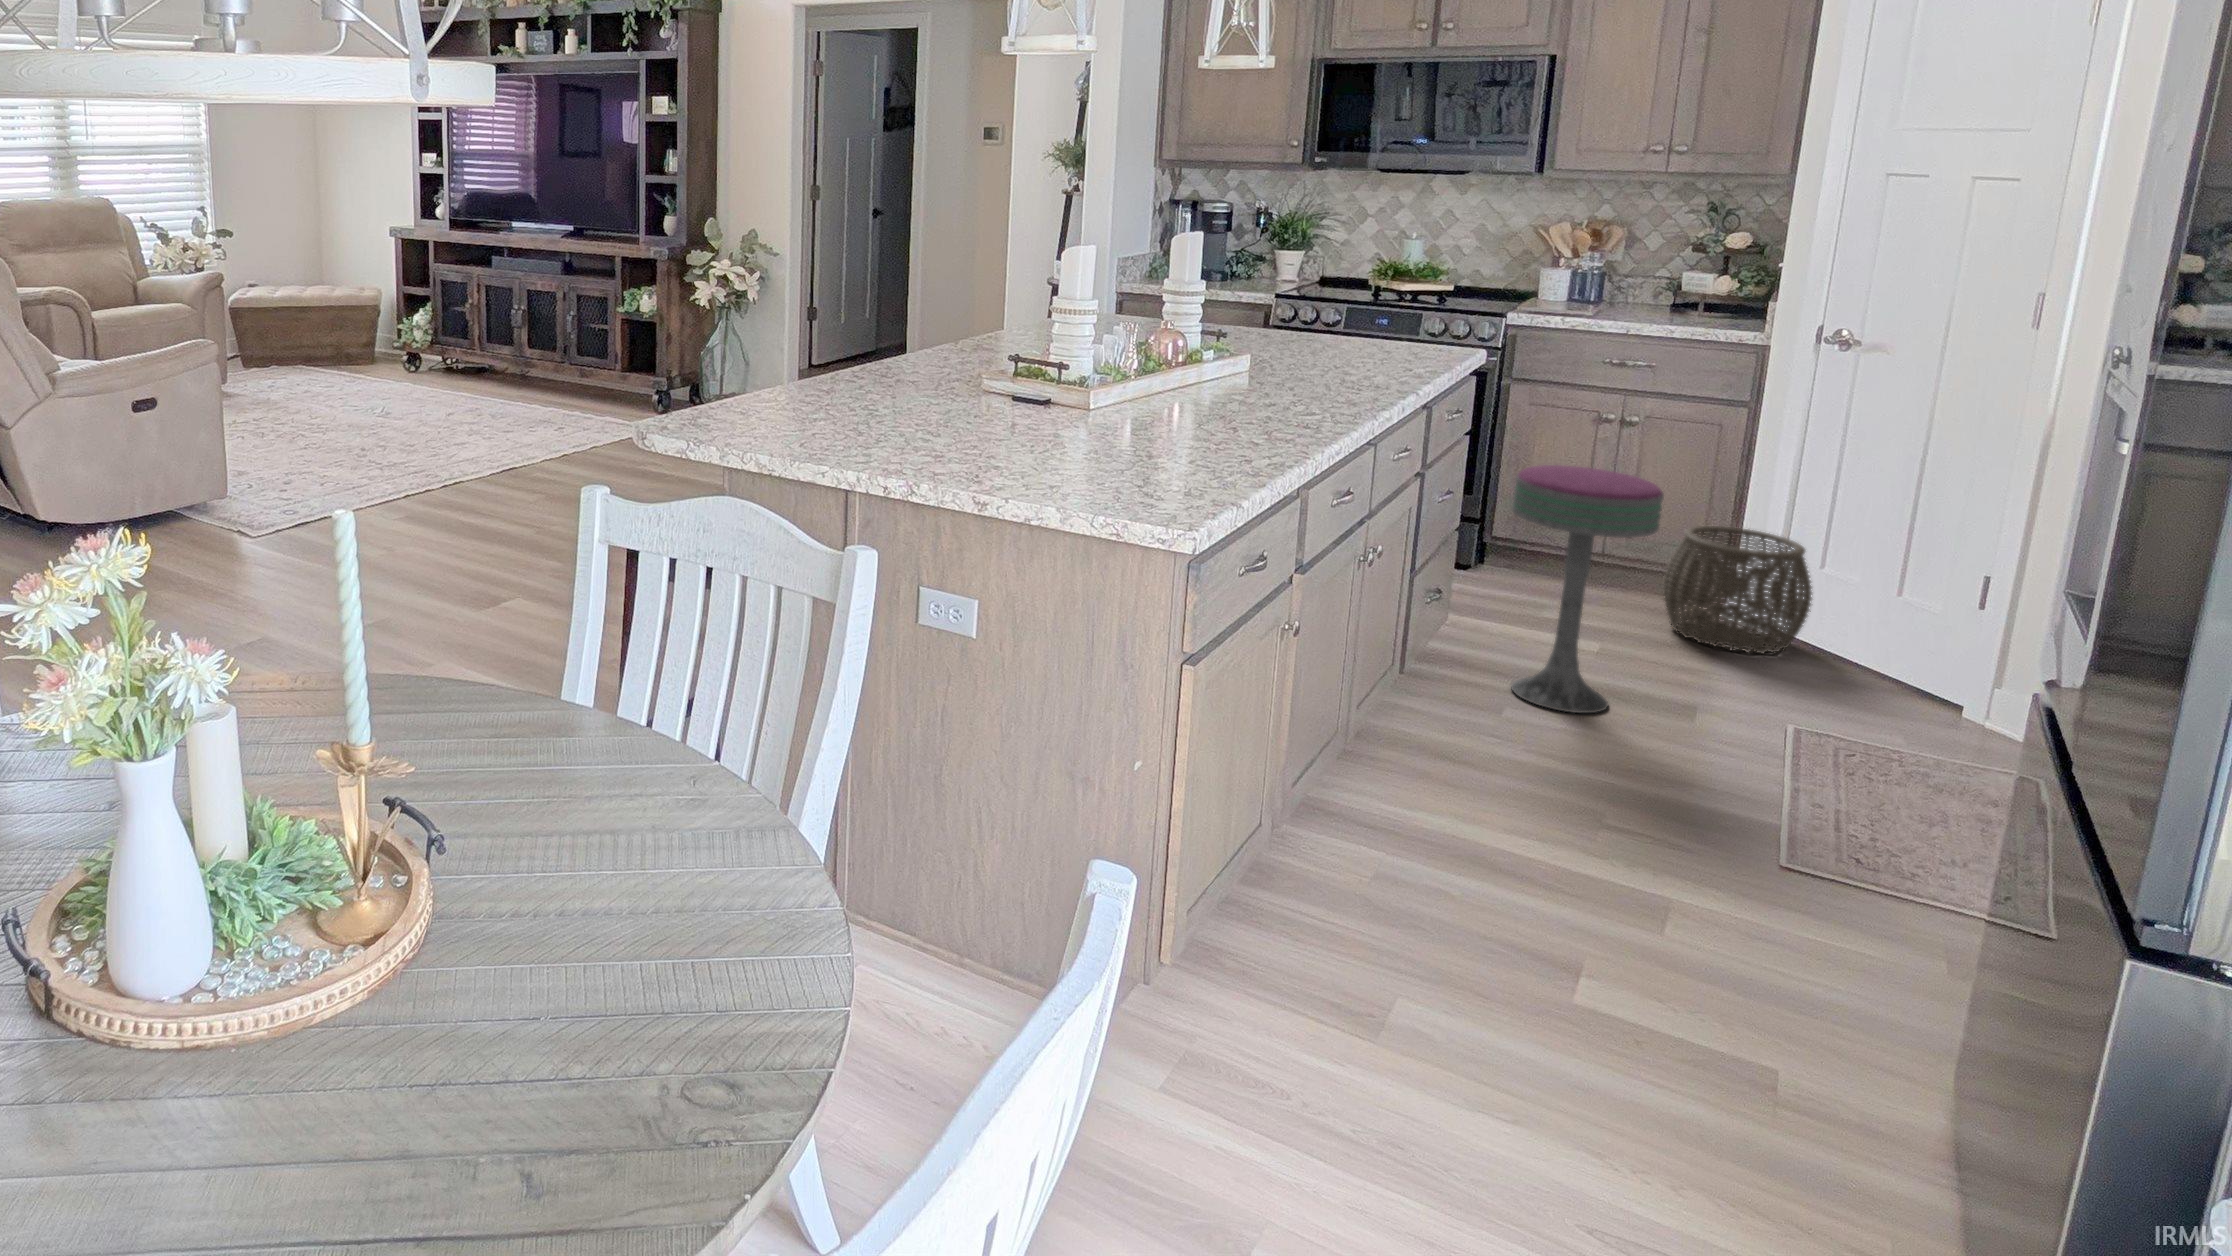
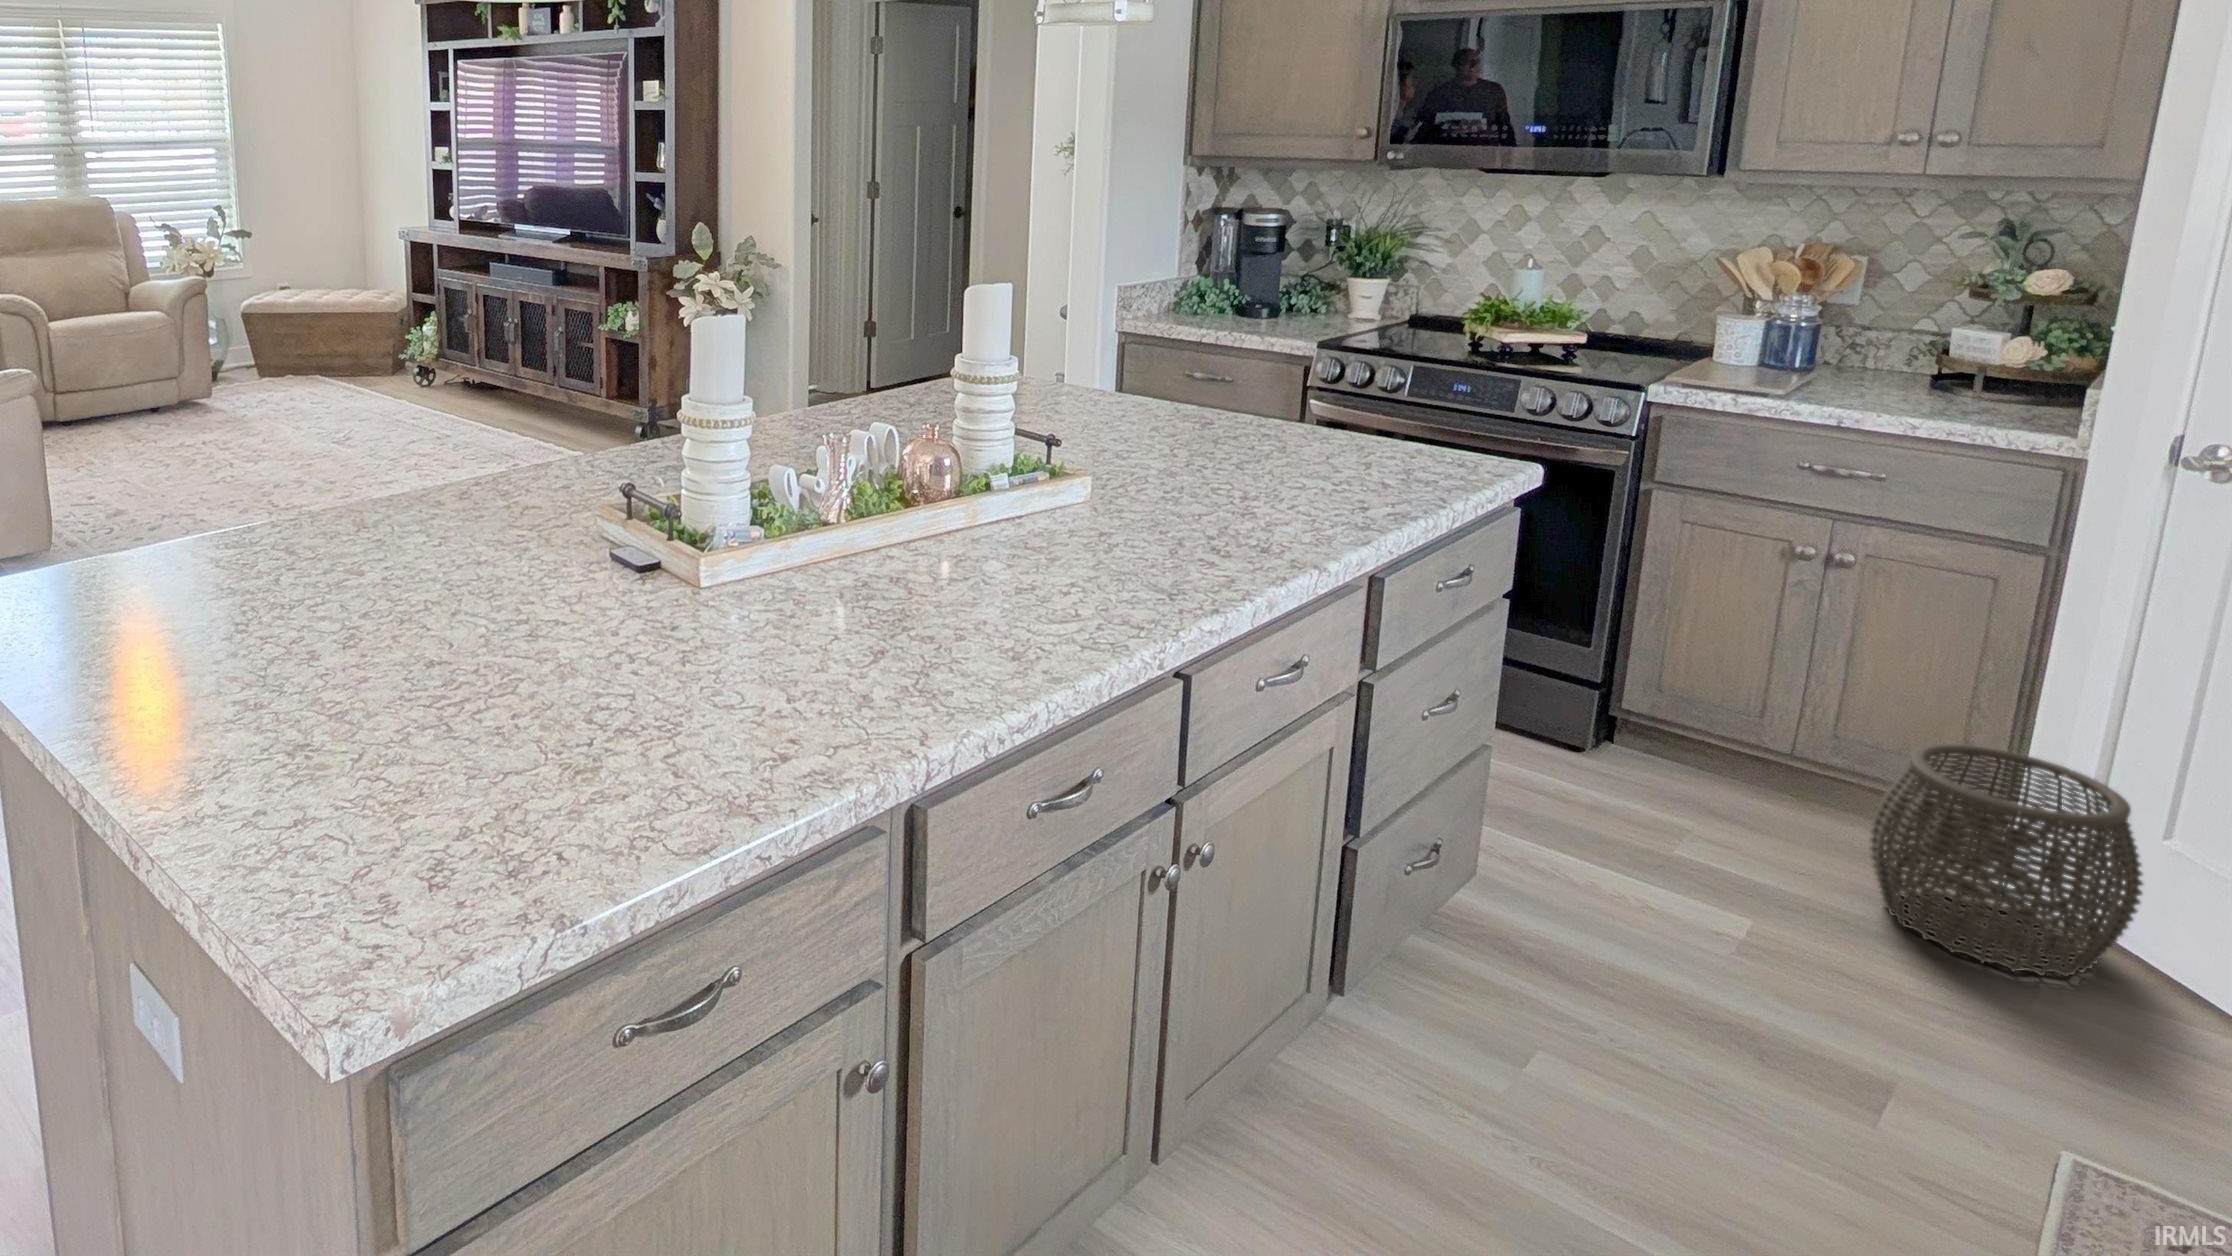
bar stool: present [1511,465,1664,713] -> none [1552,658,1821,1086]

